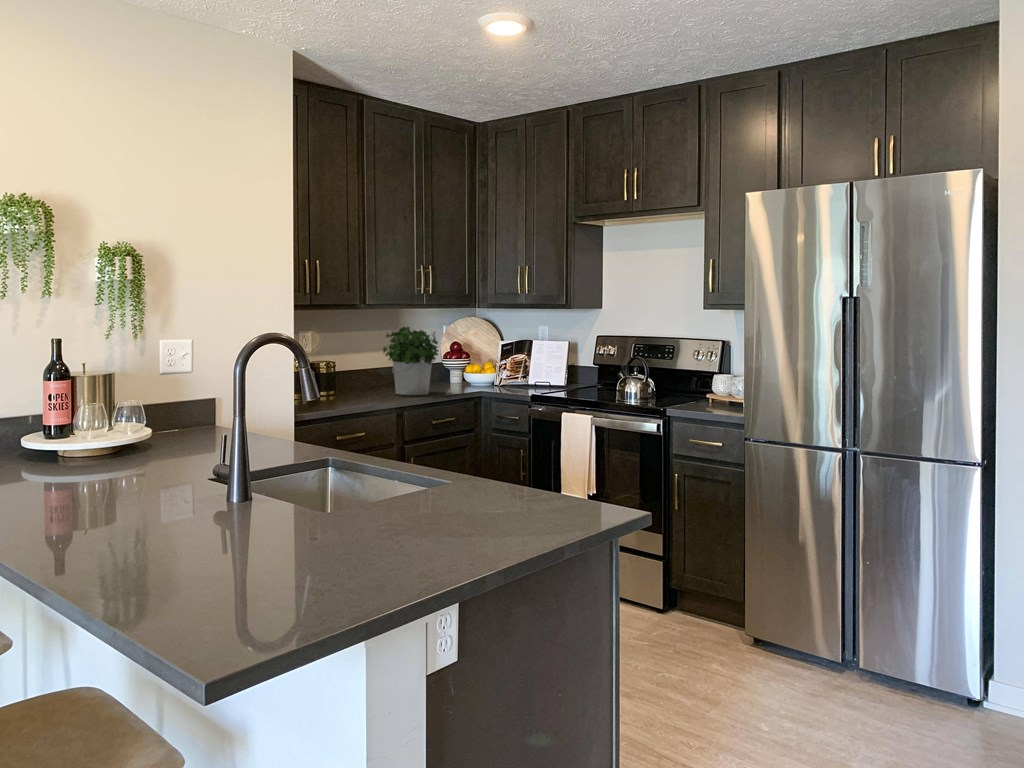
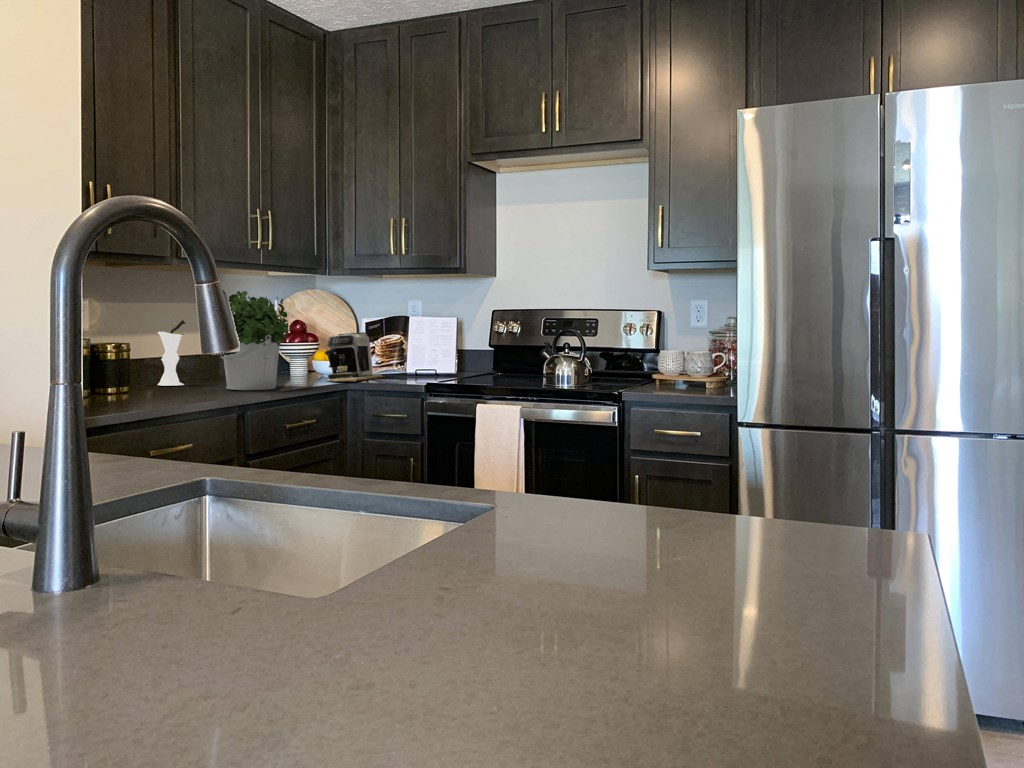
vase: none [354,343,374,389] -> present [157,320,185,386]
coffee maker: none [466,353,514,391] -> present [325,332,384,382]

